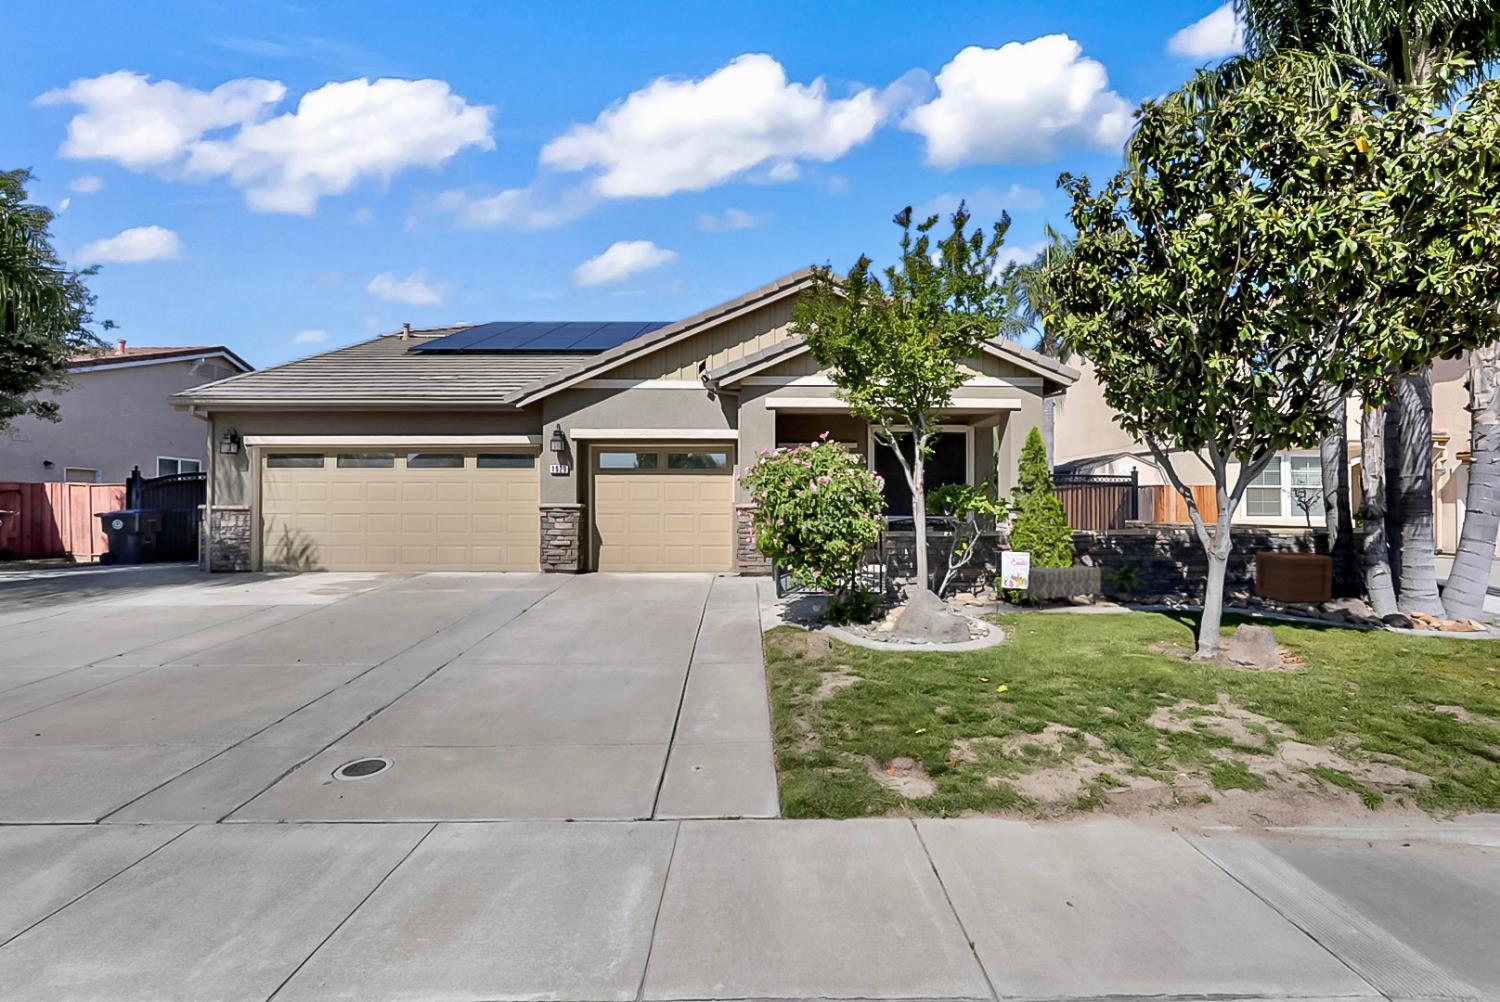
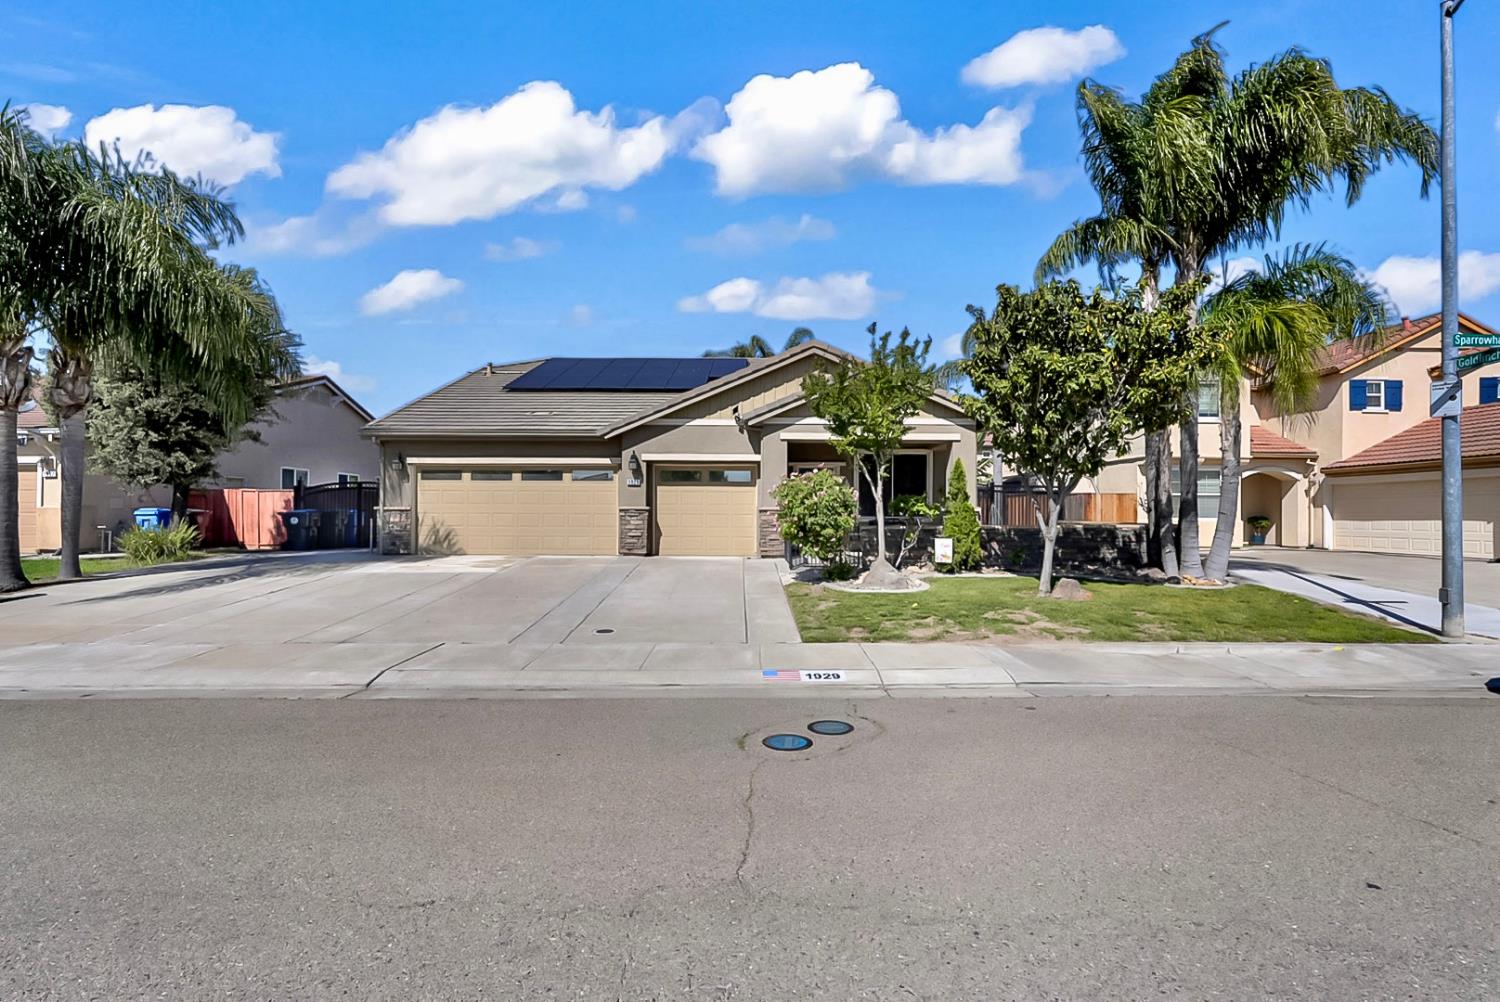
wooden crate: present [1255,552,1333,602] -> none [1105,540,1149,572]
bench: present [1017,565,1100,610] -> none [945,547,999,575]

